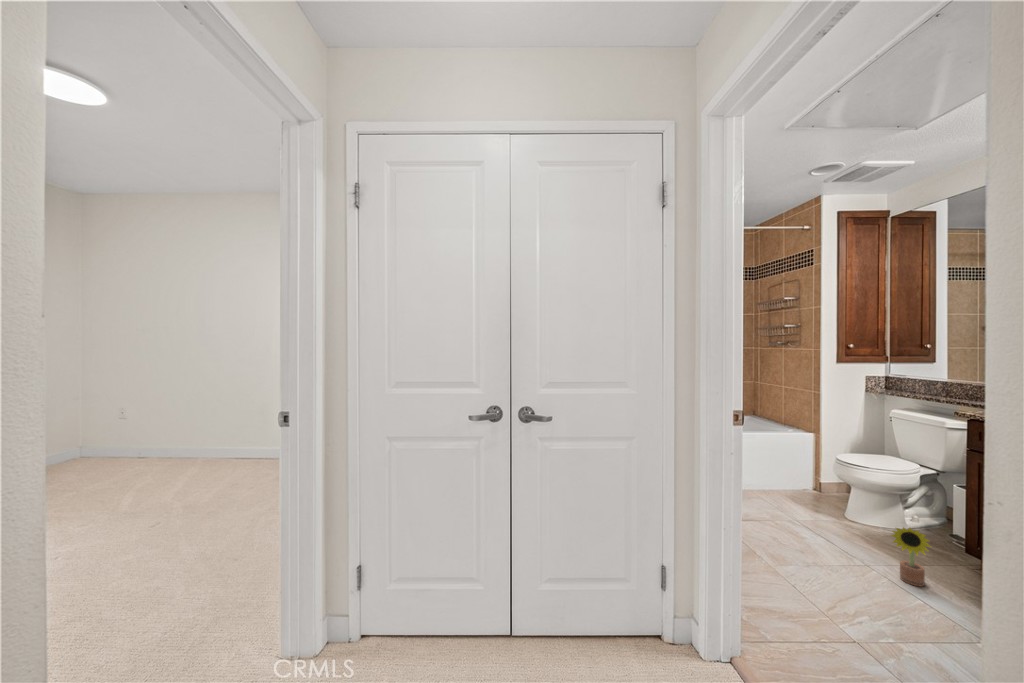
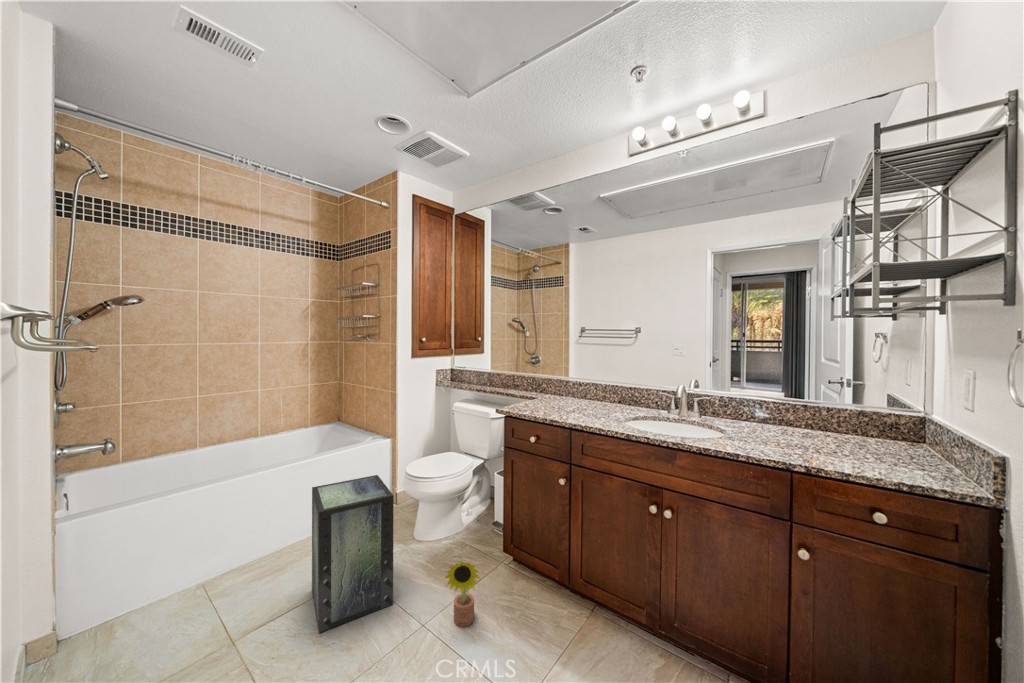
storage box: none [760,447,834,548] -> present [312,475,394,632]

